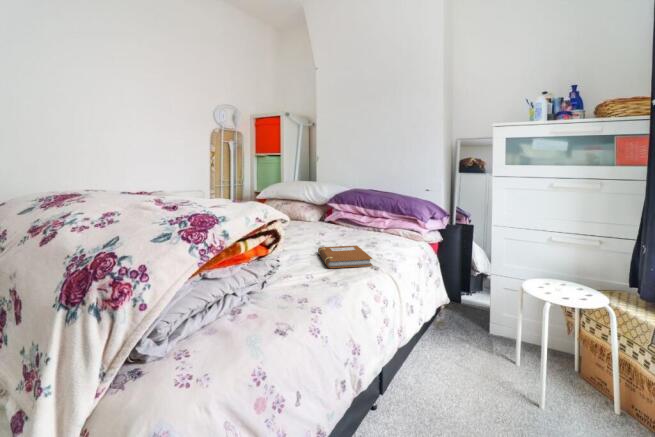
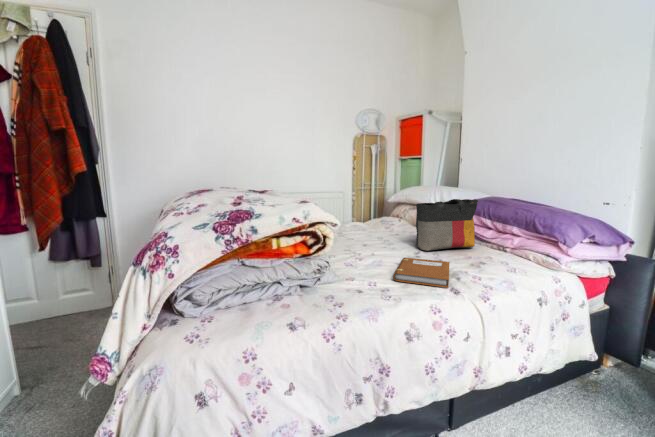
tote bag: none [310,192,357,239] -> present [416,199,478,251]

